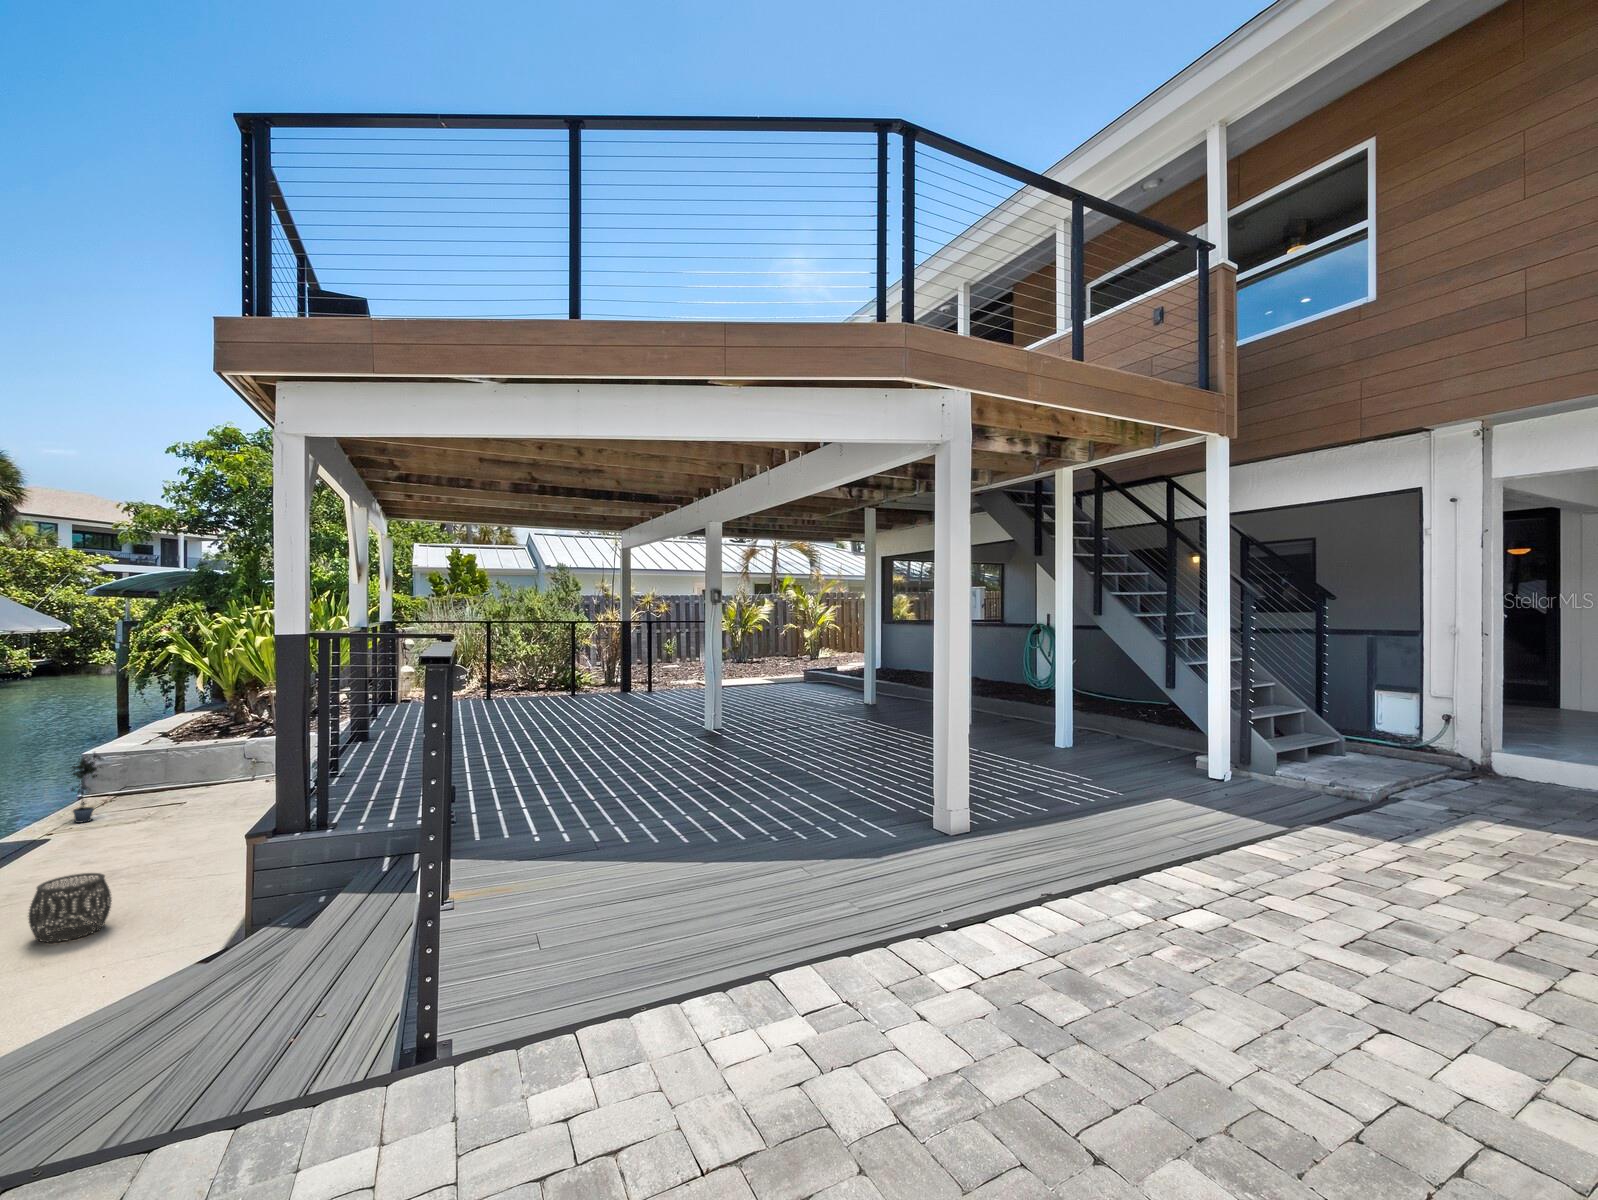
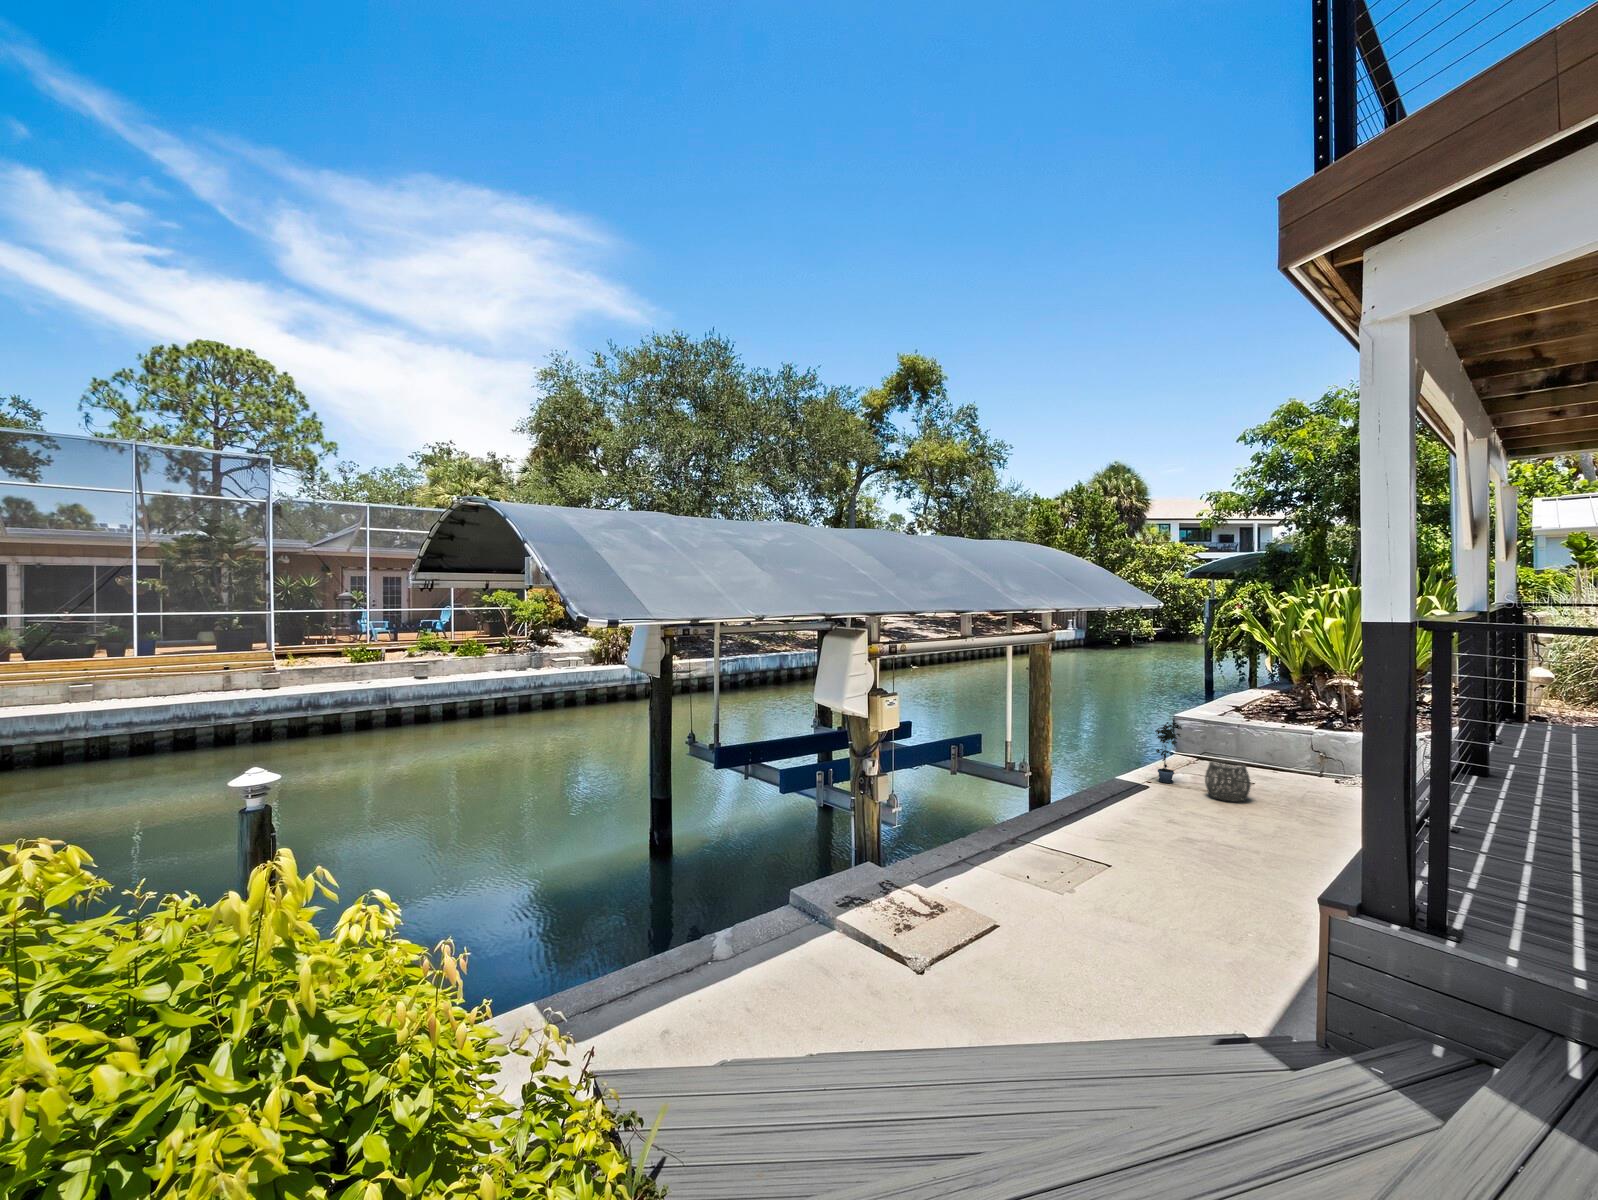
woven basket: present [29,873,112,943] -> present [1205,760,1250,802]

